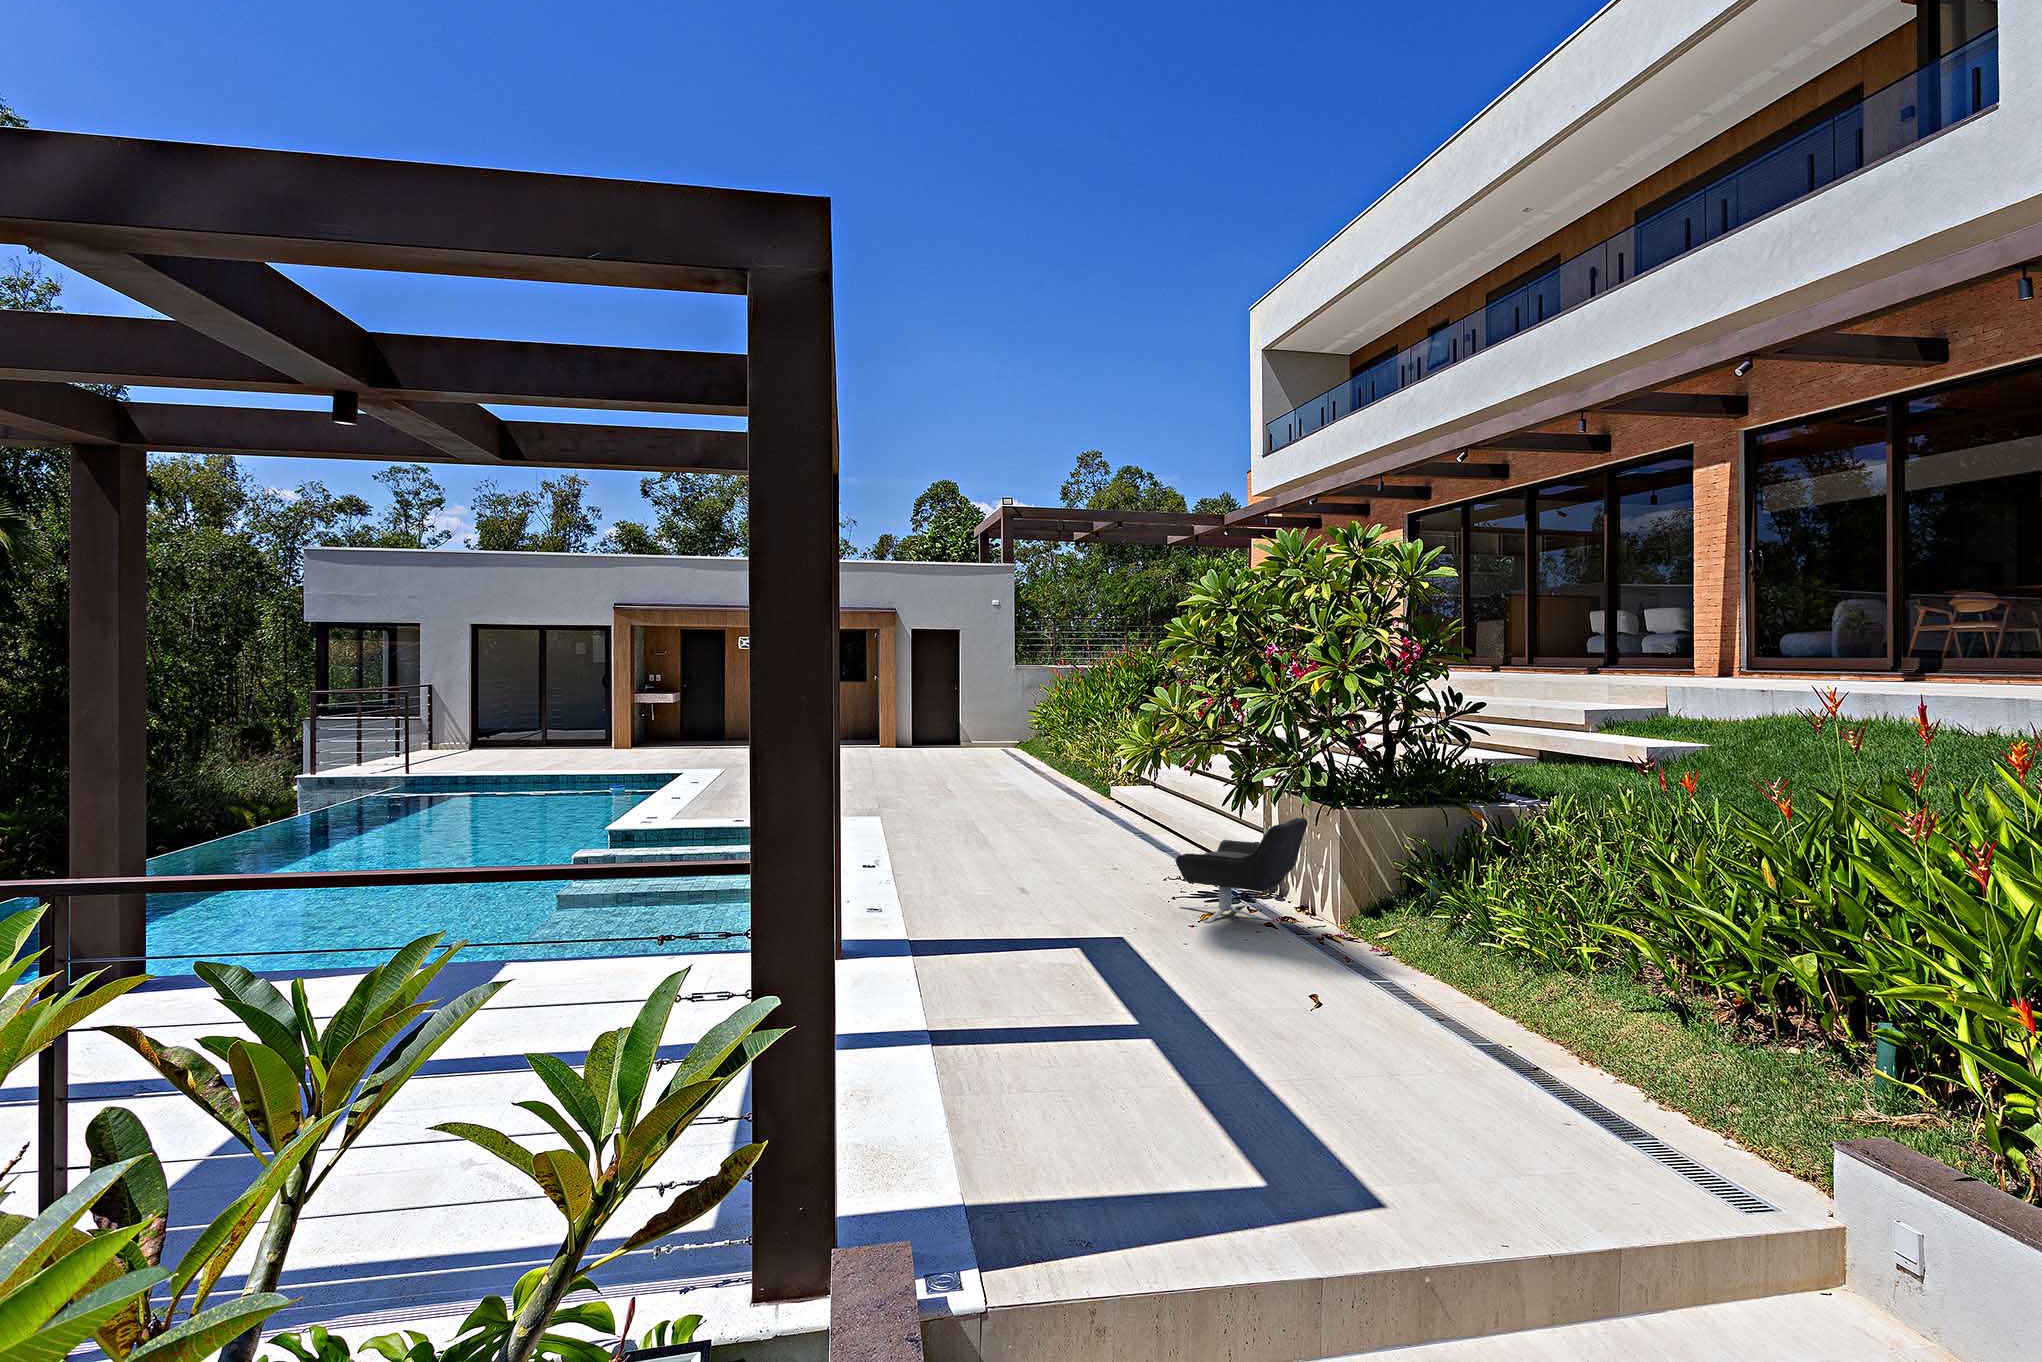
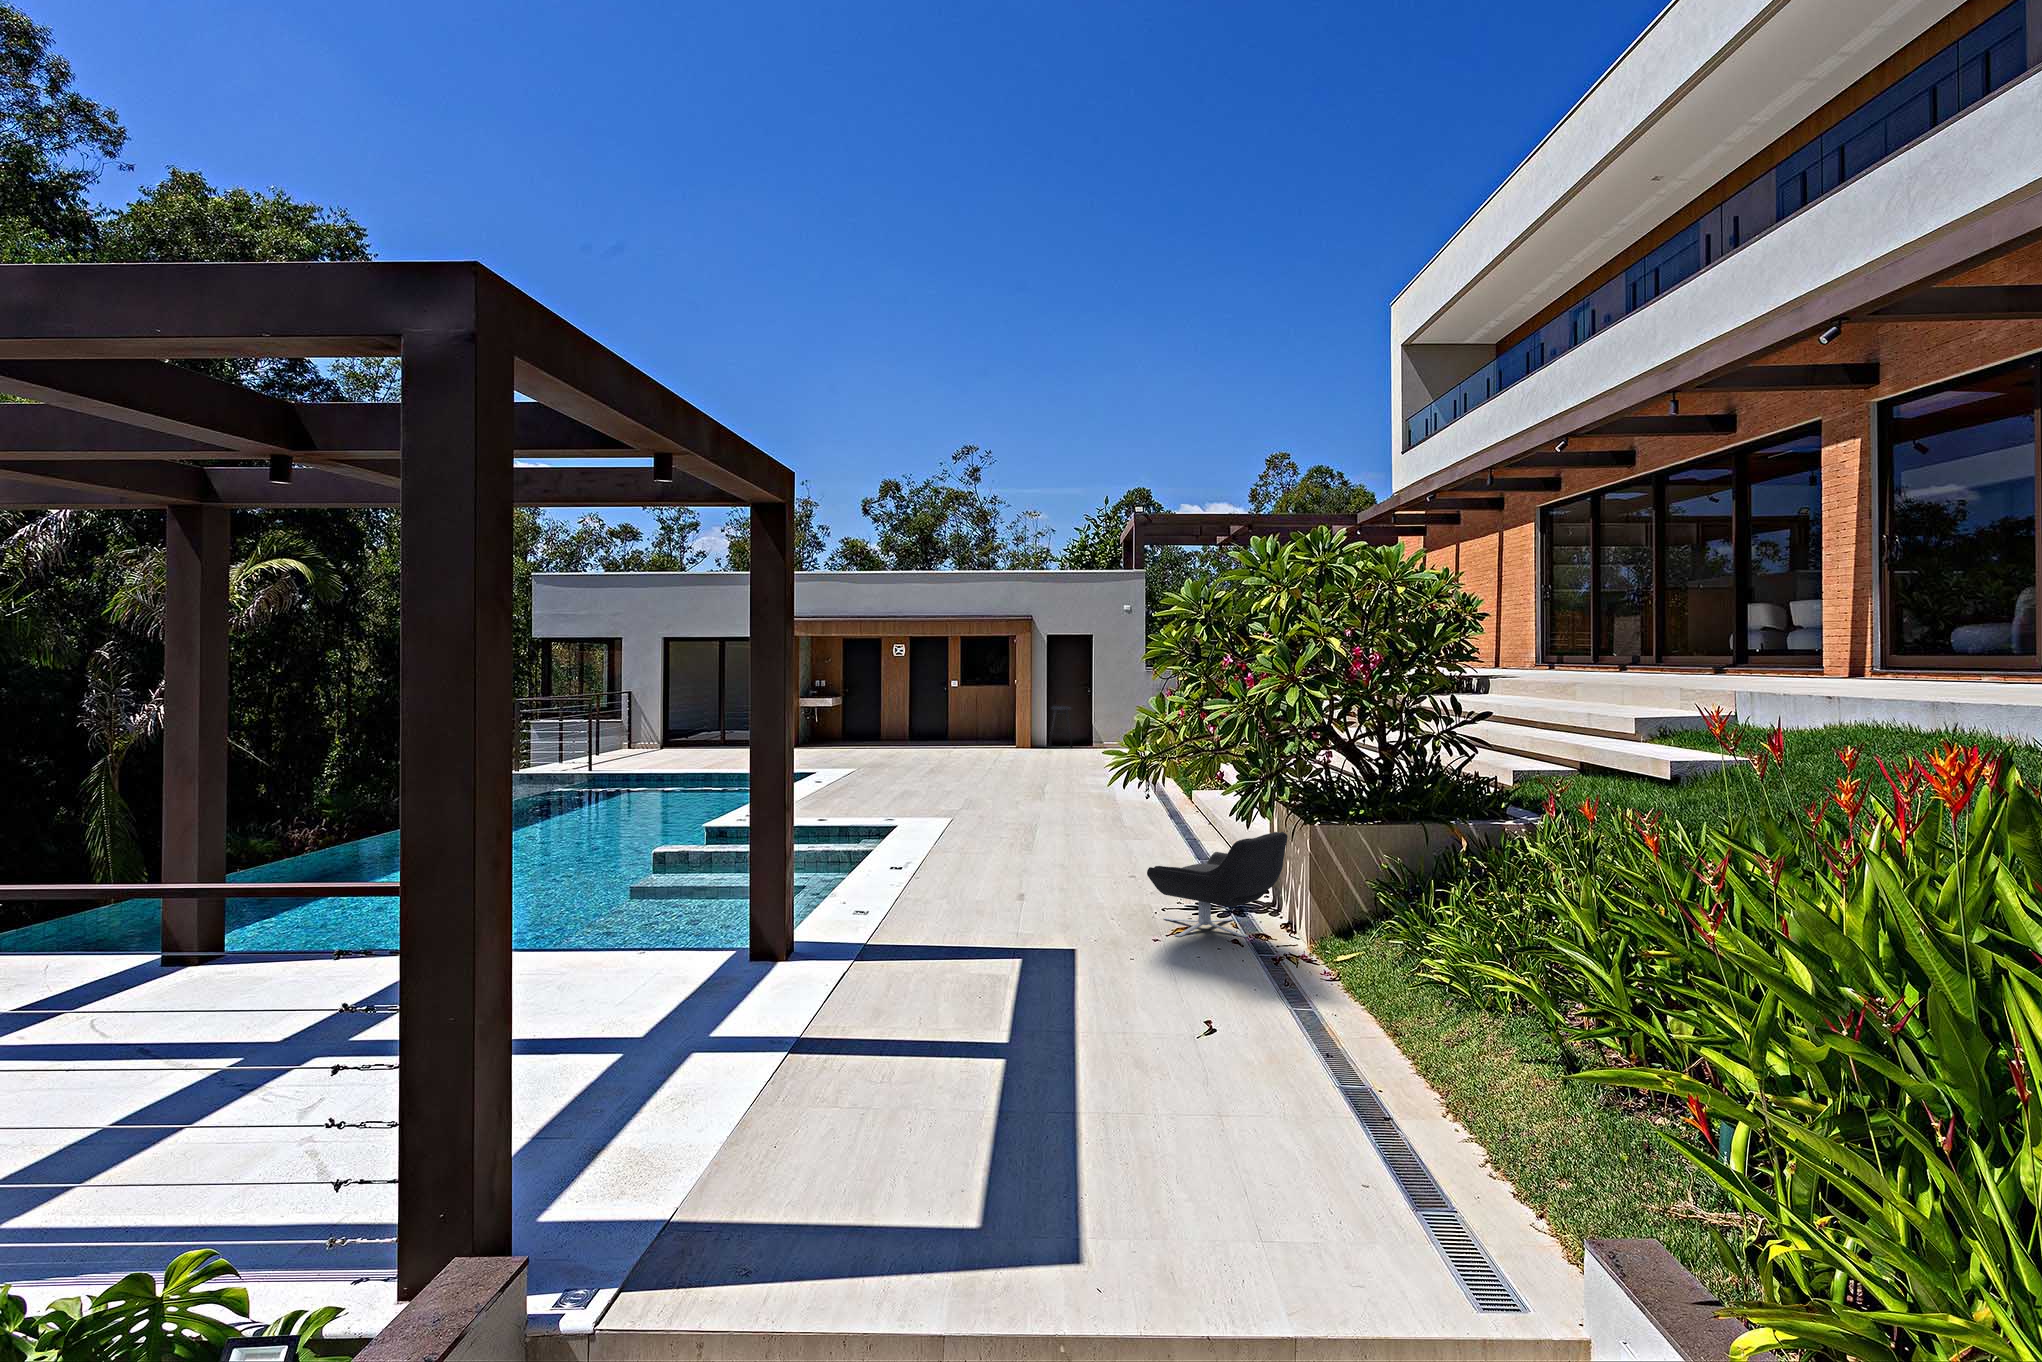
stool: none [906,704,932,748] -> present [1049,706,1072,746]

